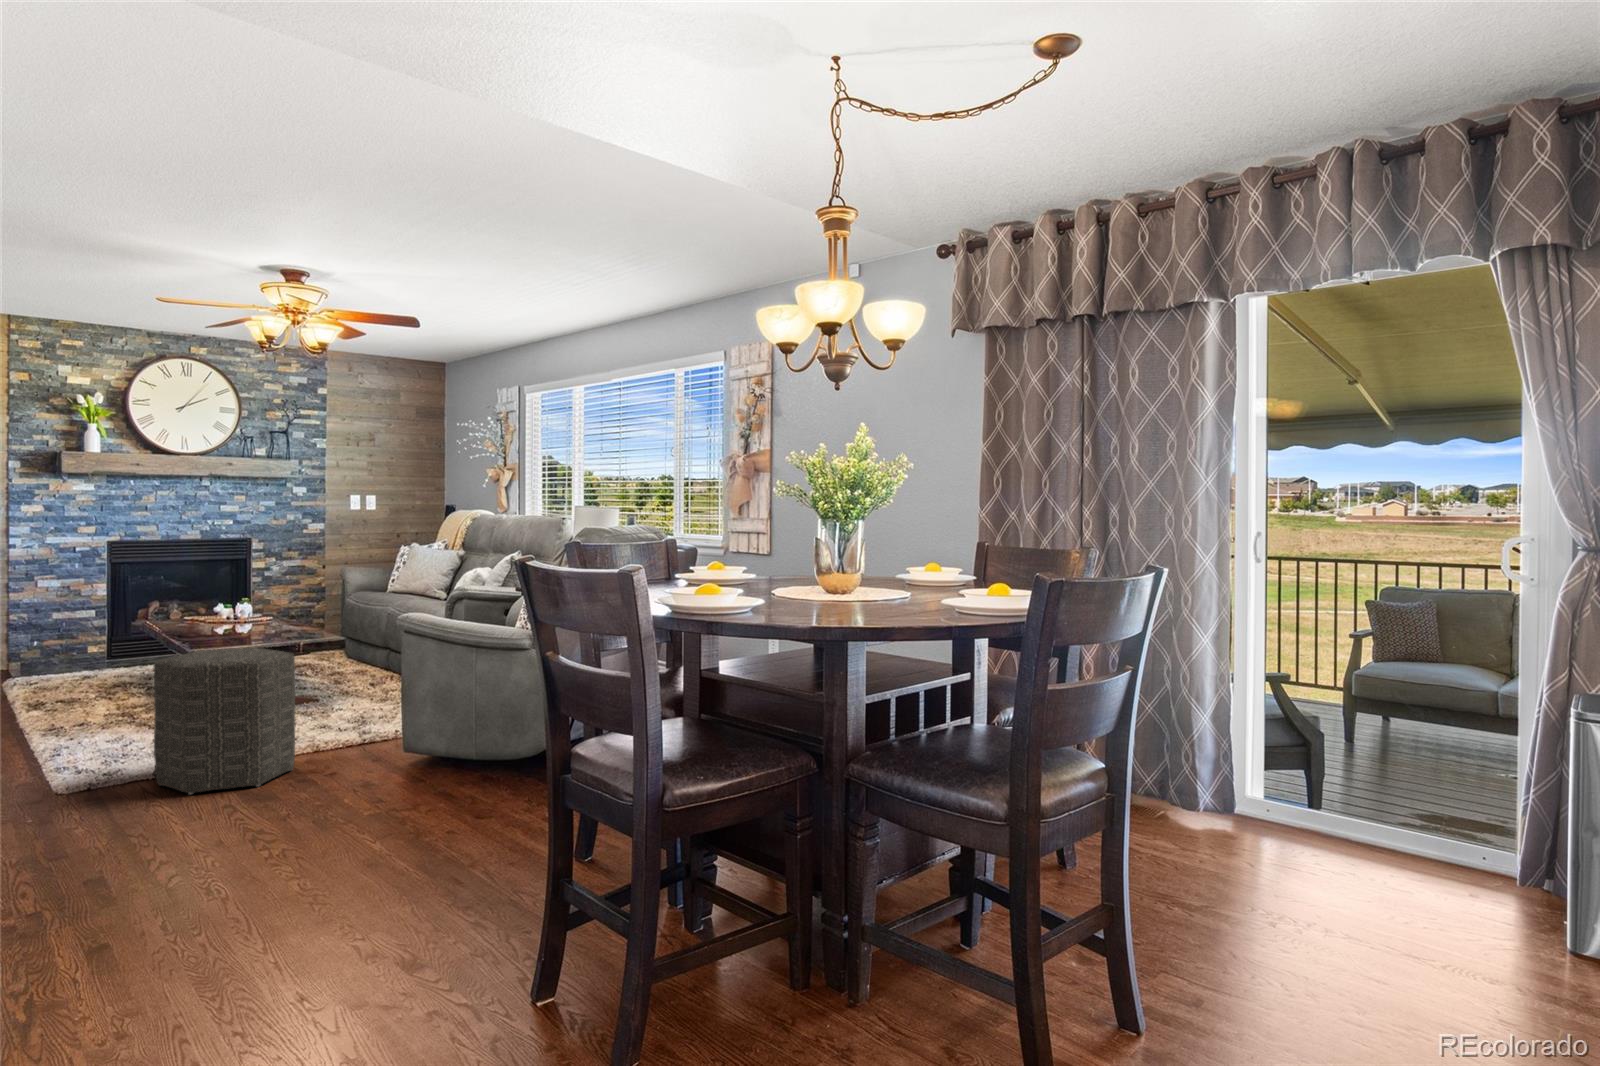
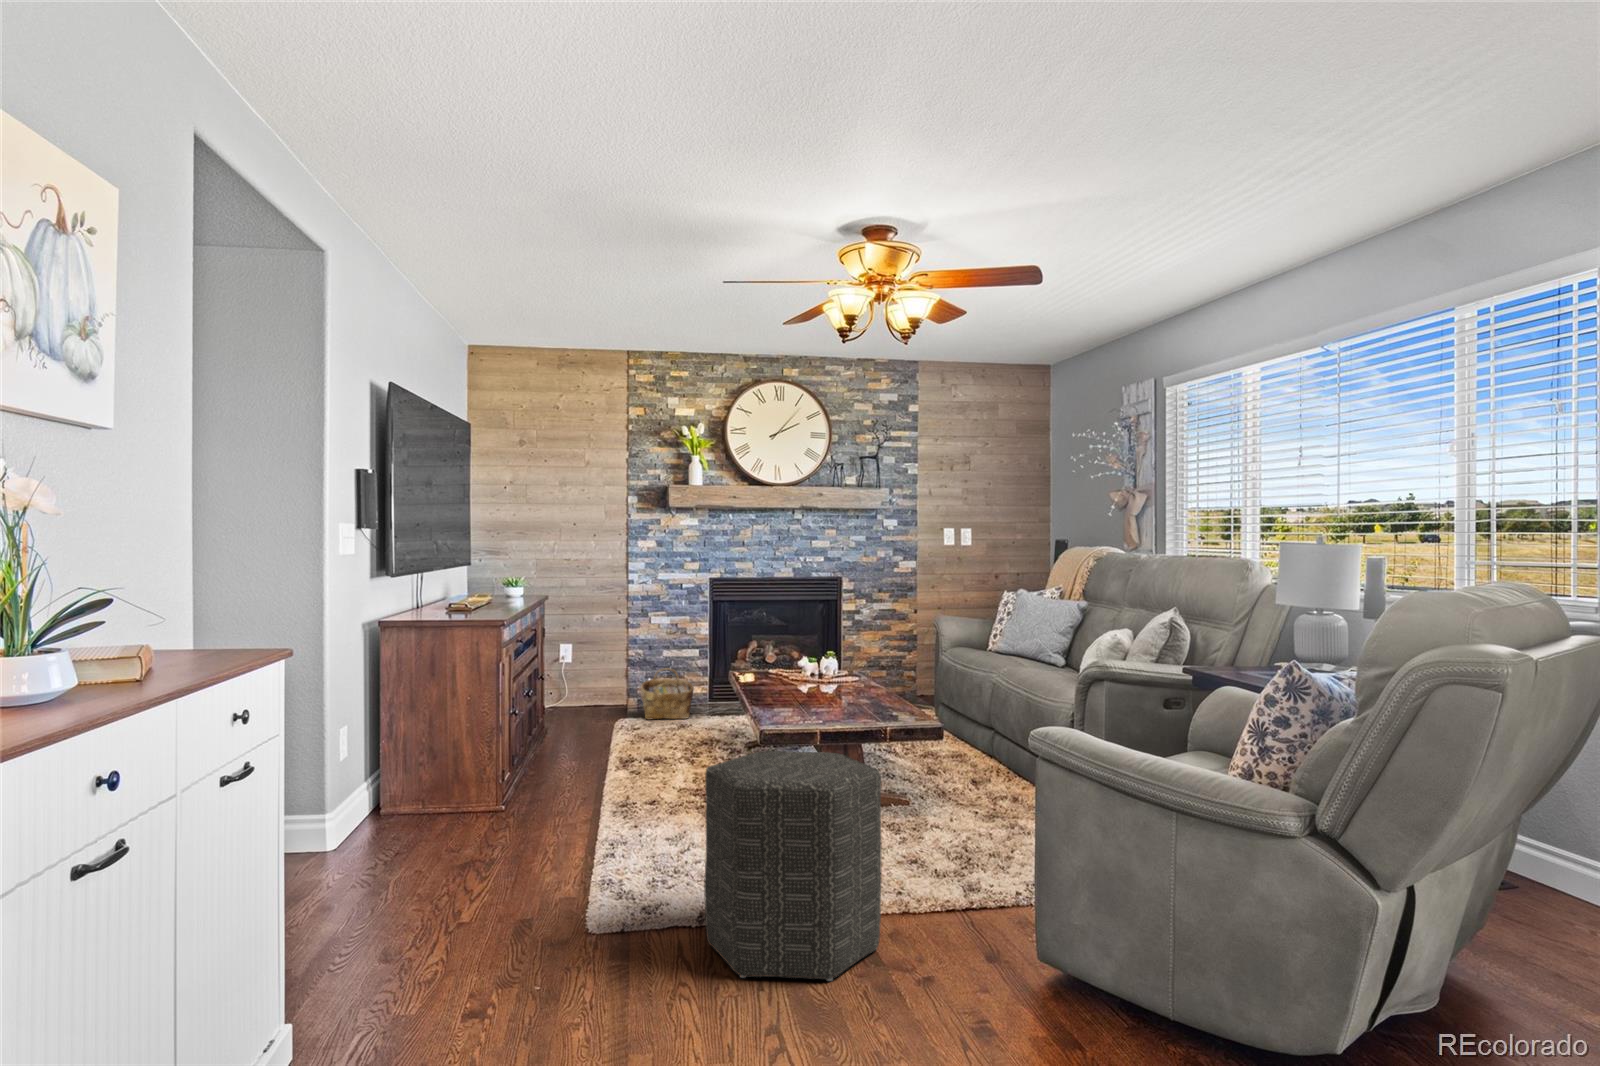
woven basket: none [30,626,94,675] -> present [641,668,694,720]

